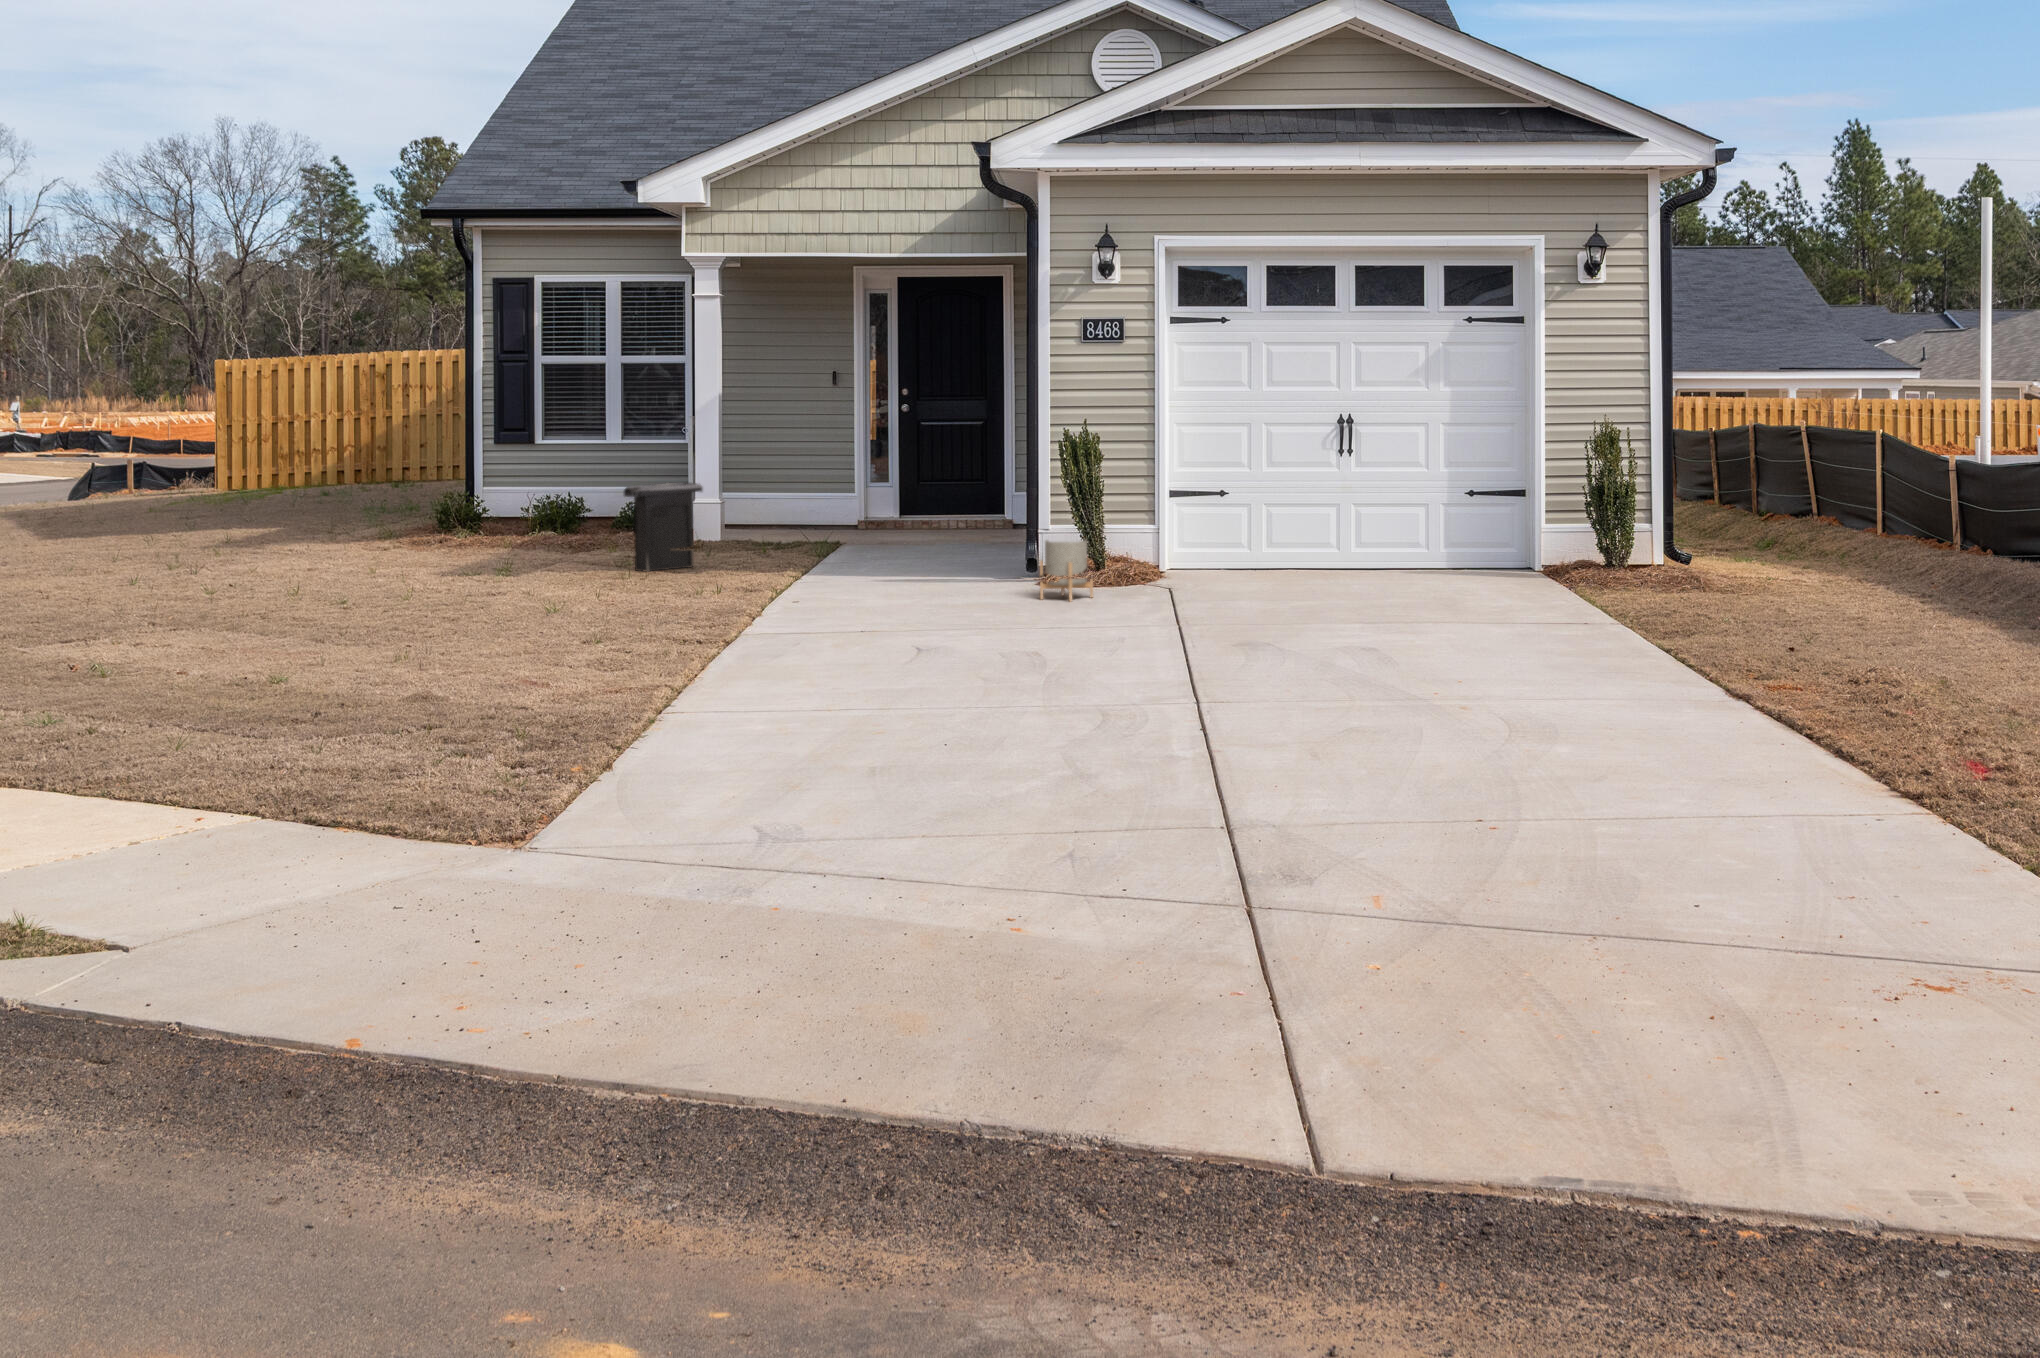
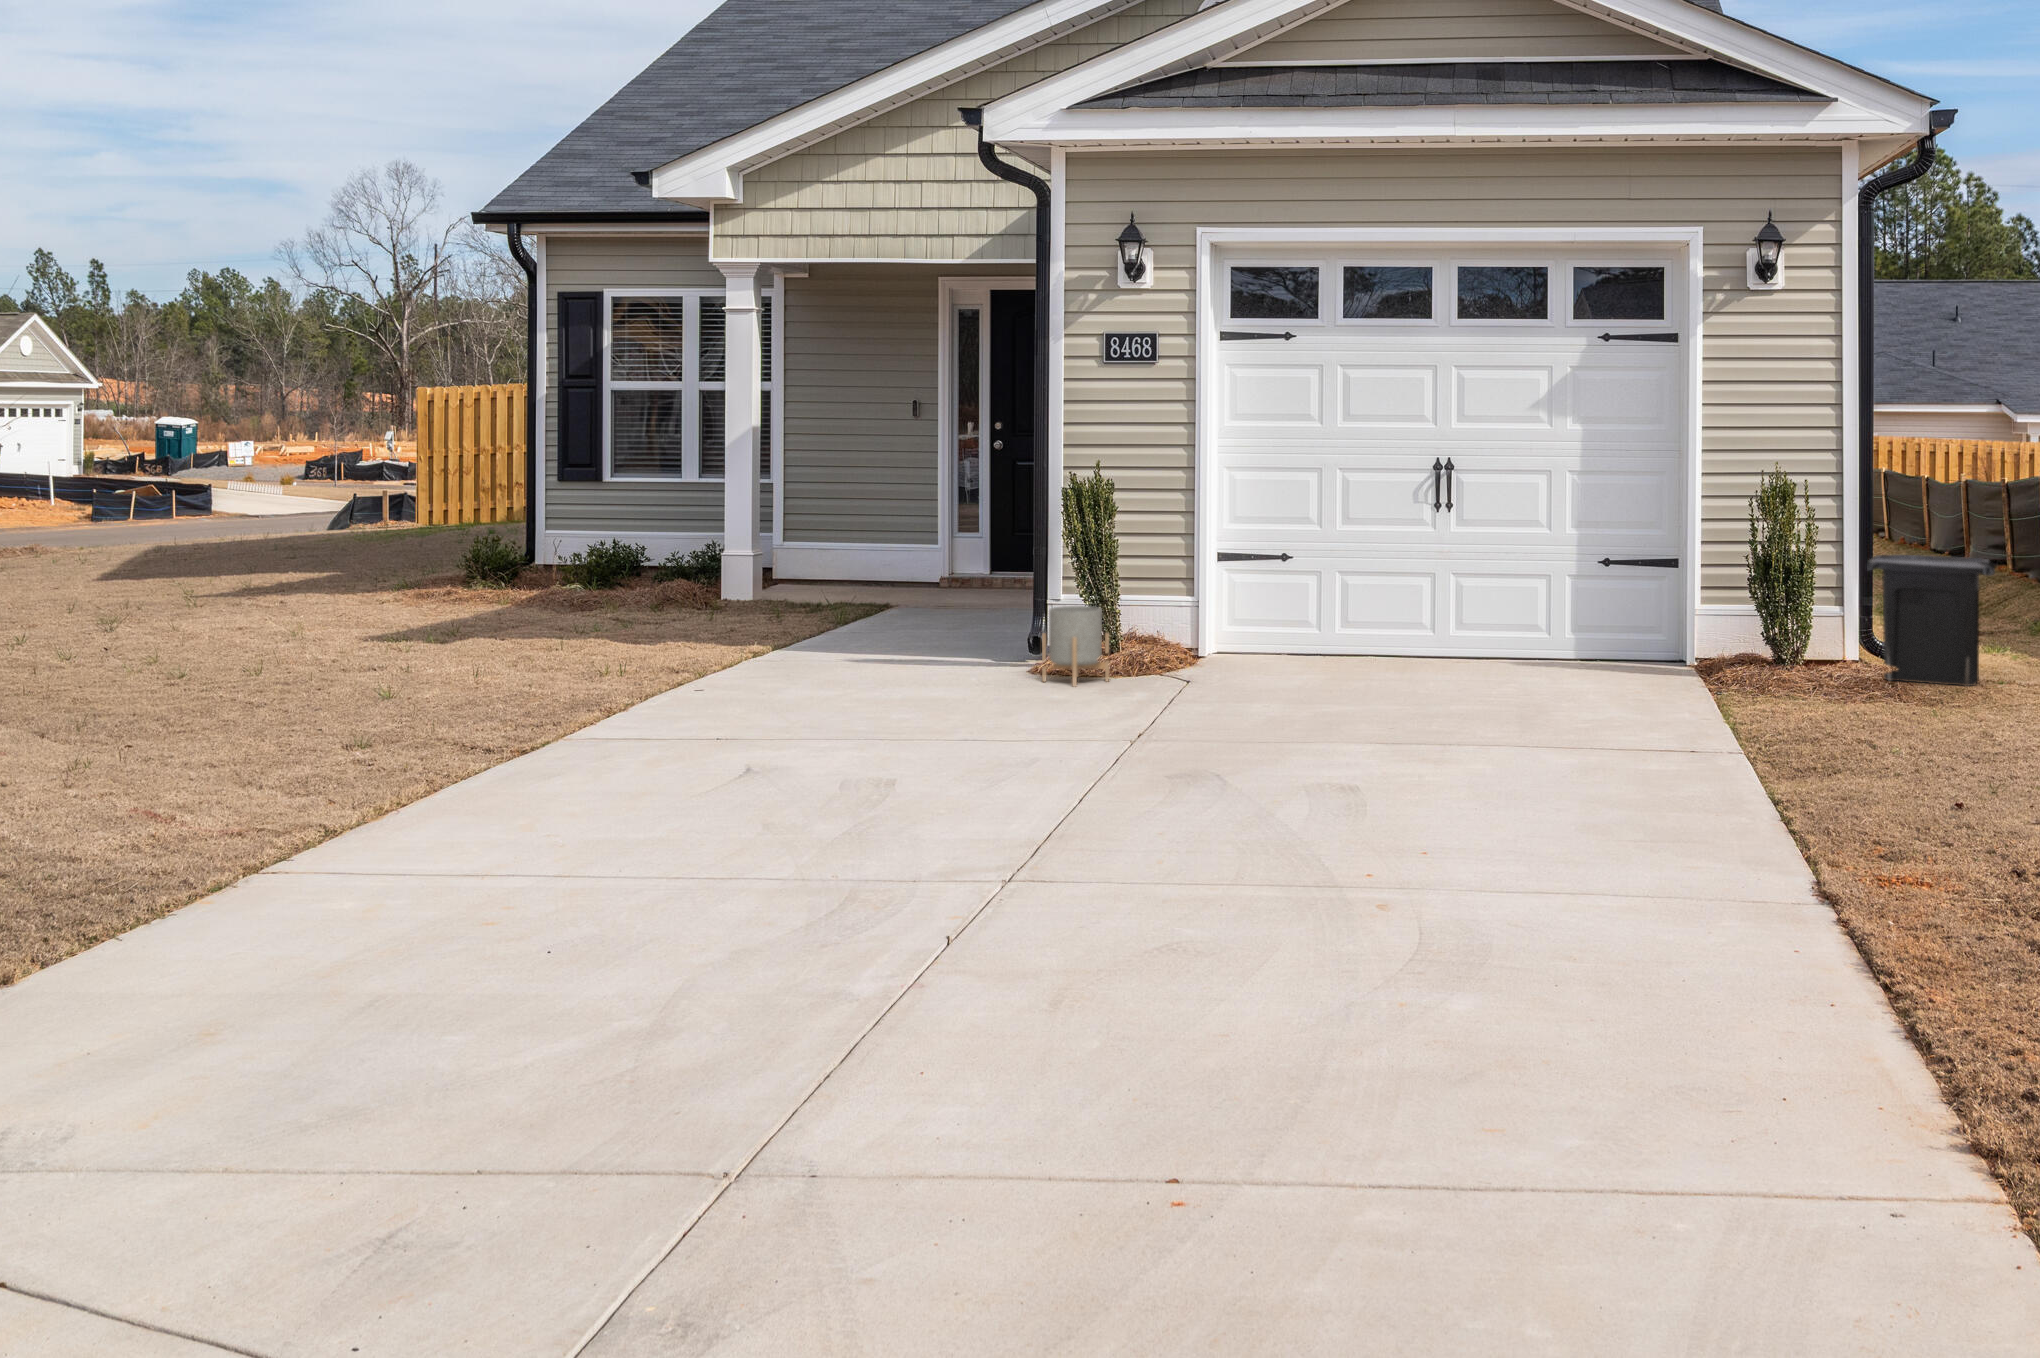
trash can: present [624,483,703,572] -> present [1867,555,1995,686]

